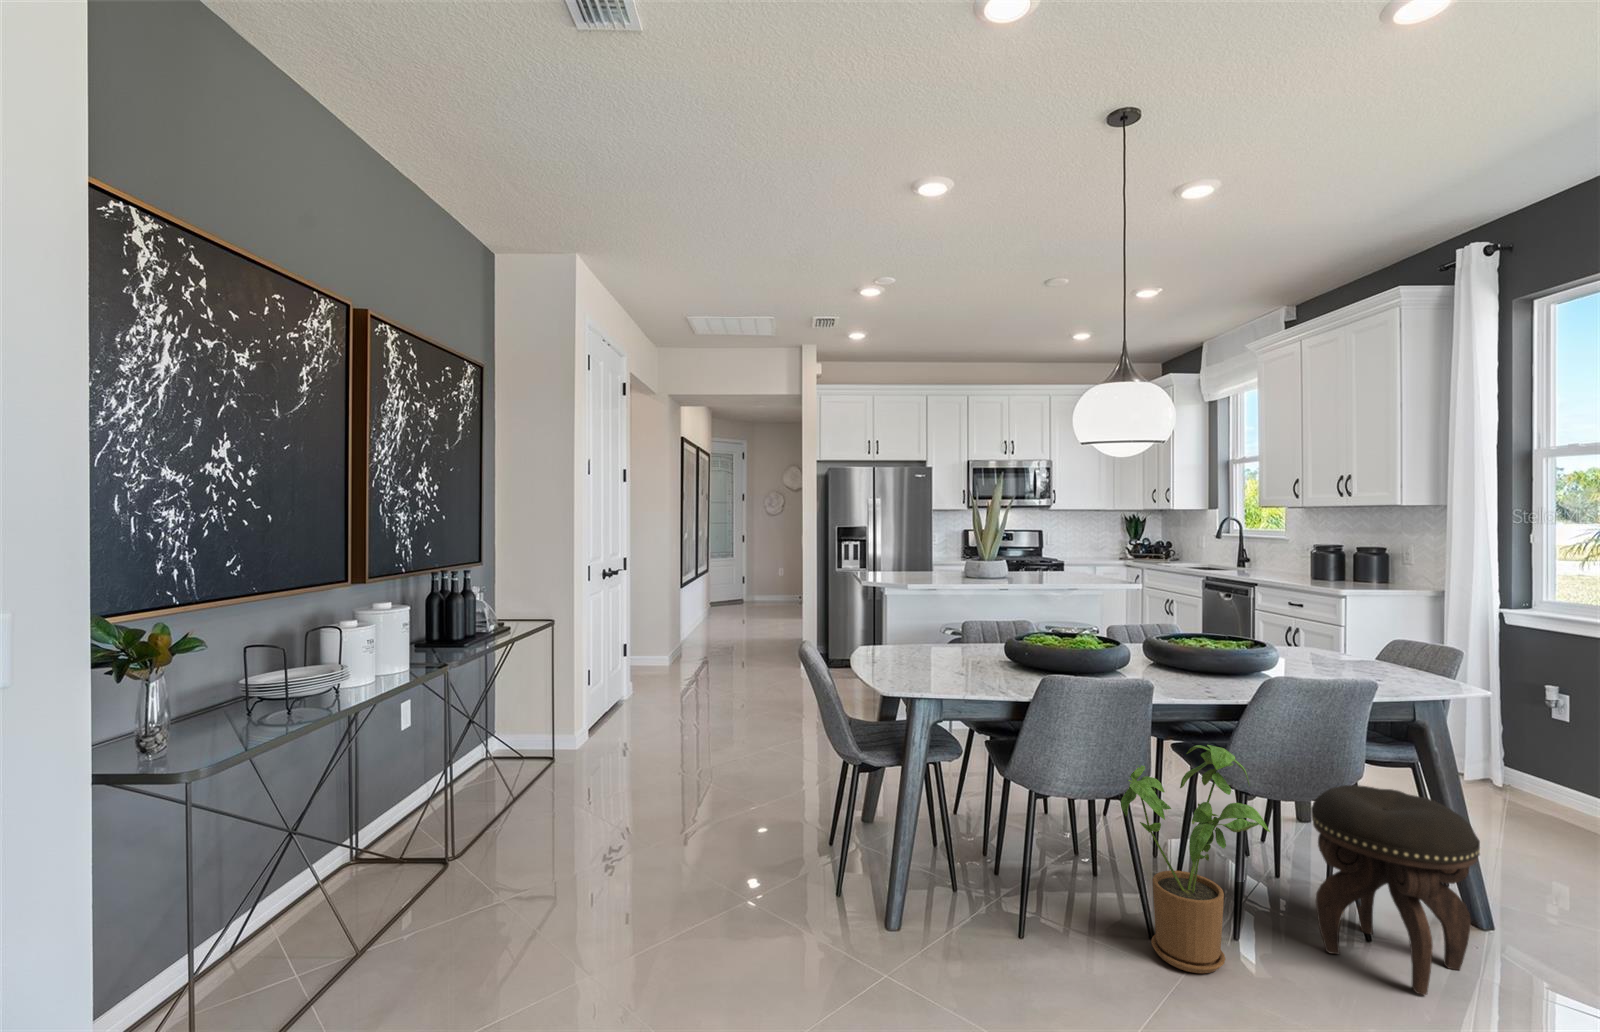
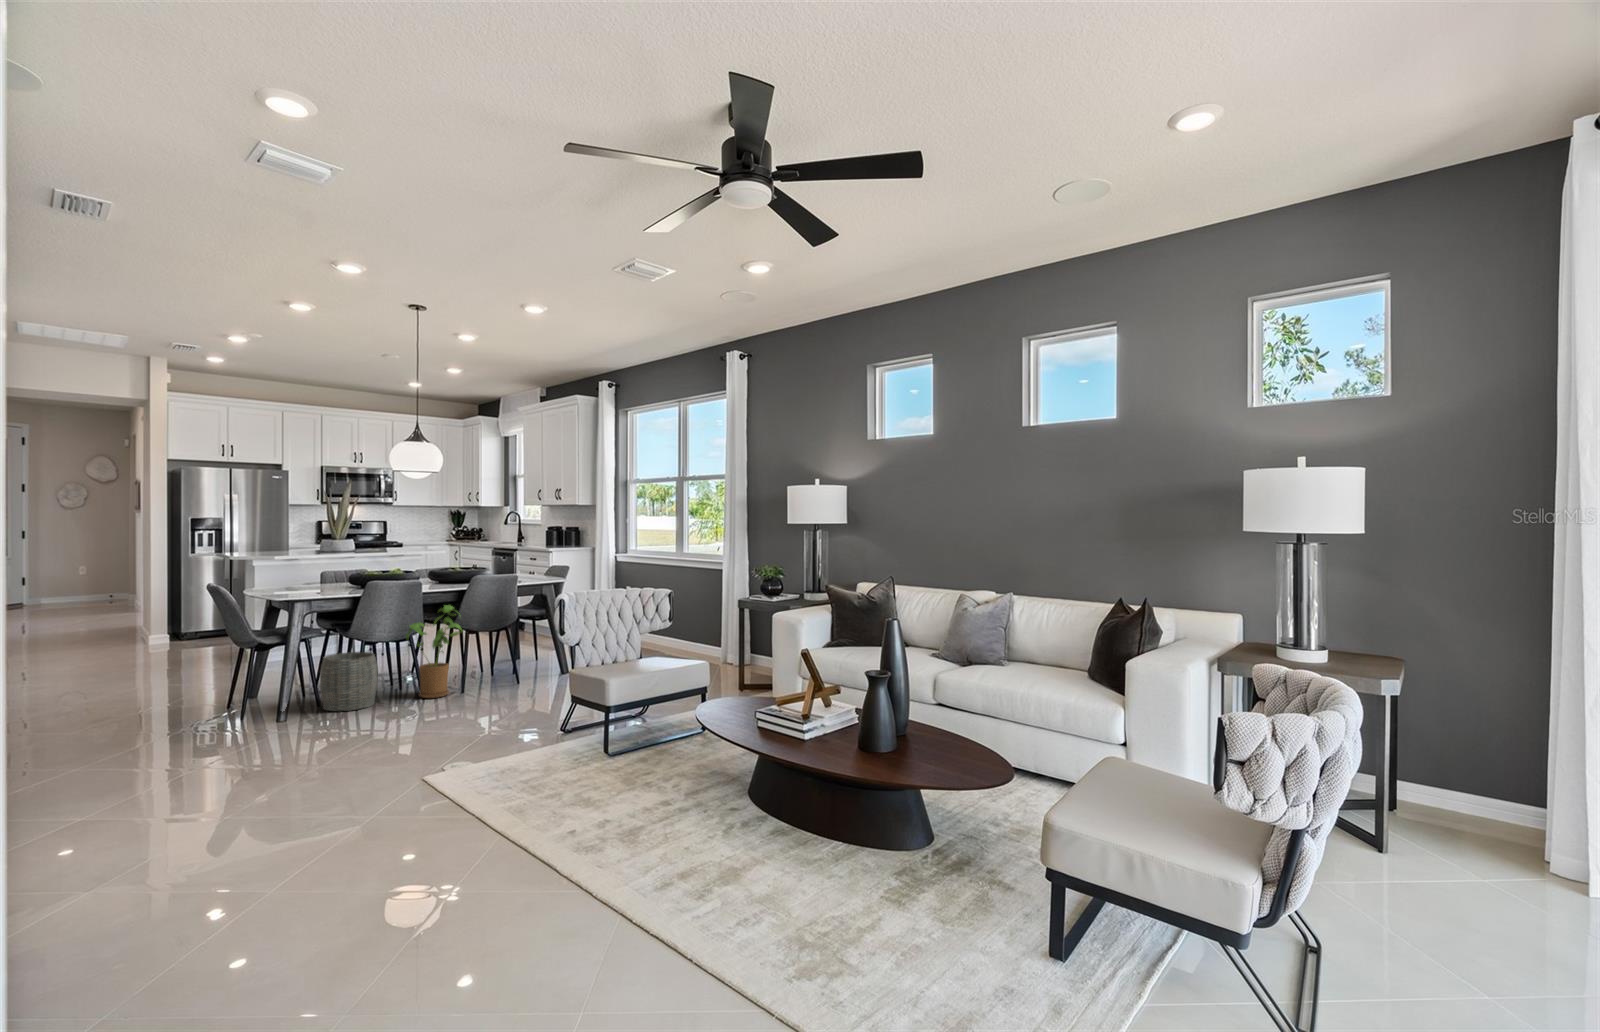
footstool: present [1311,785,1480,995] -> none [489,618,544,687]
woven basket: none [955,812,1065,965] -> present [320,652,378,711]

